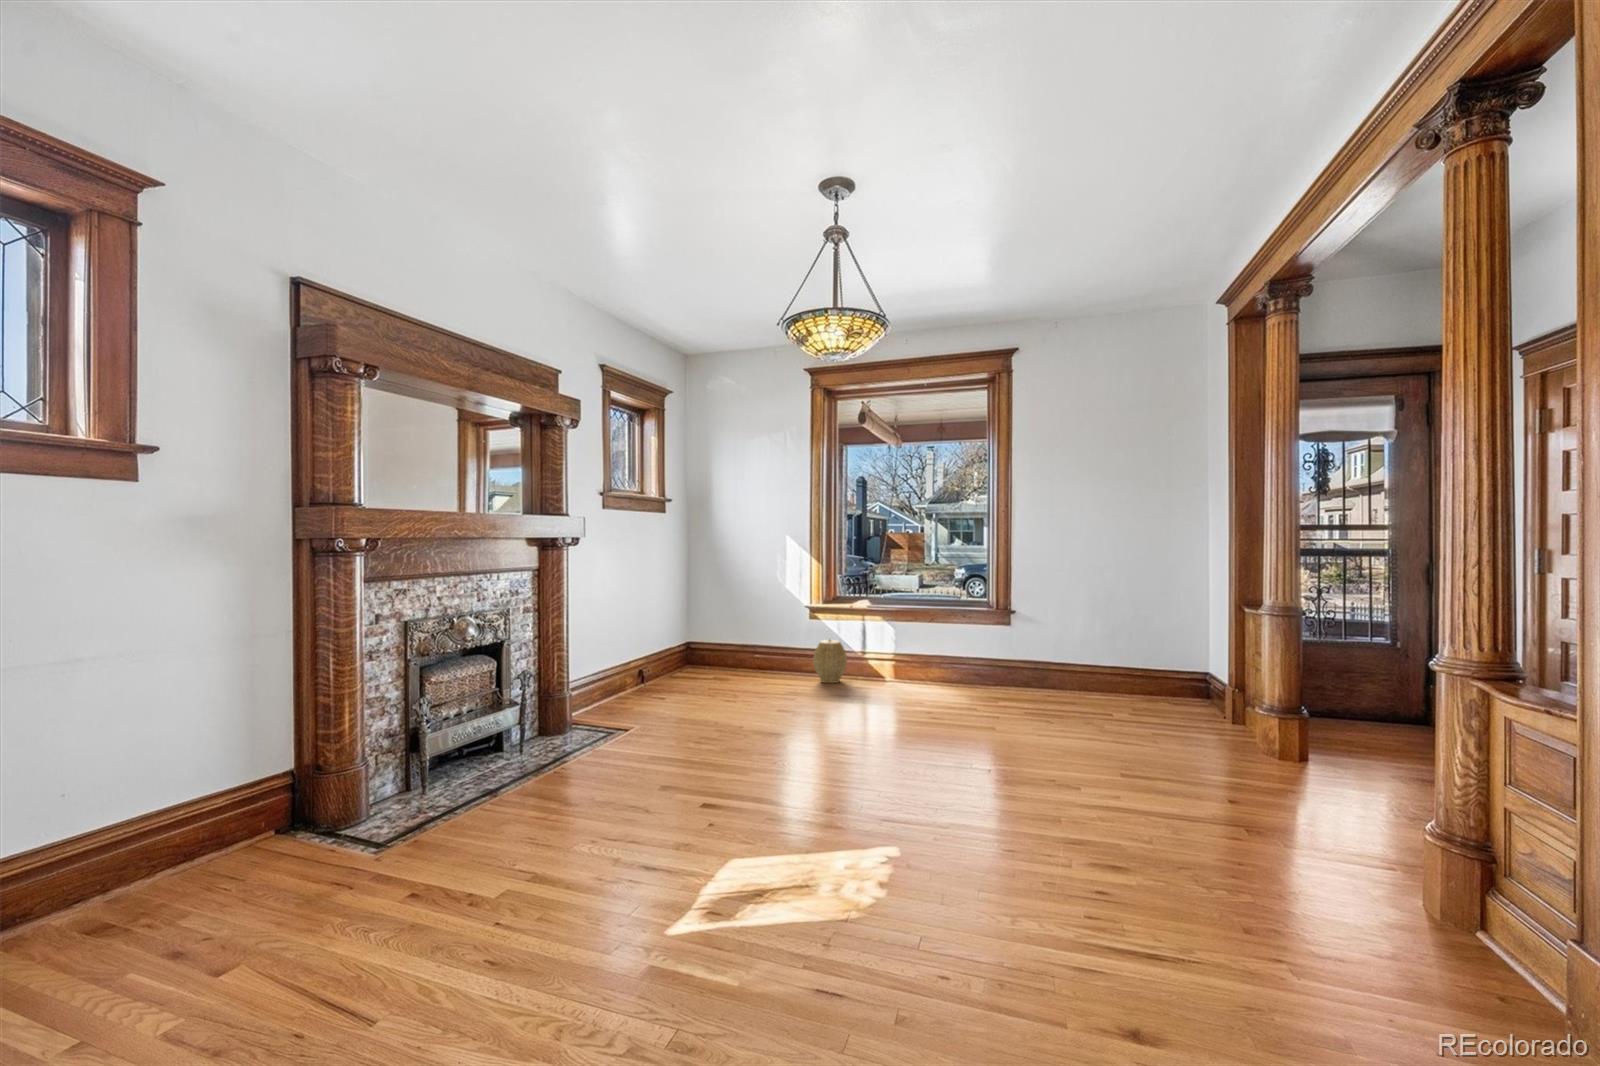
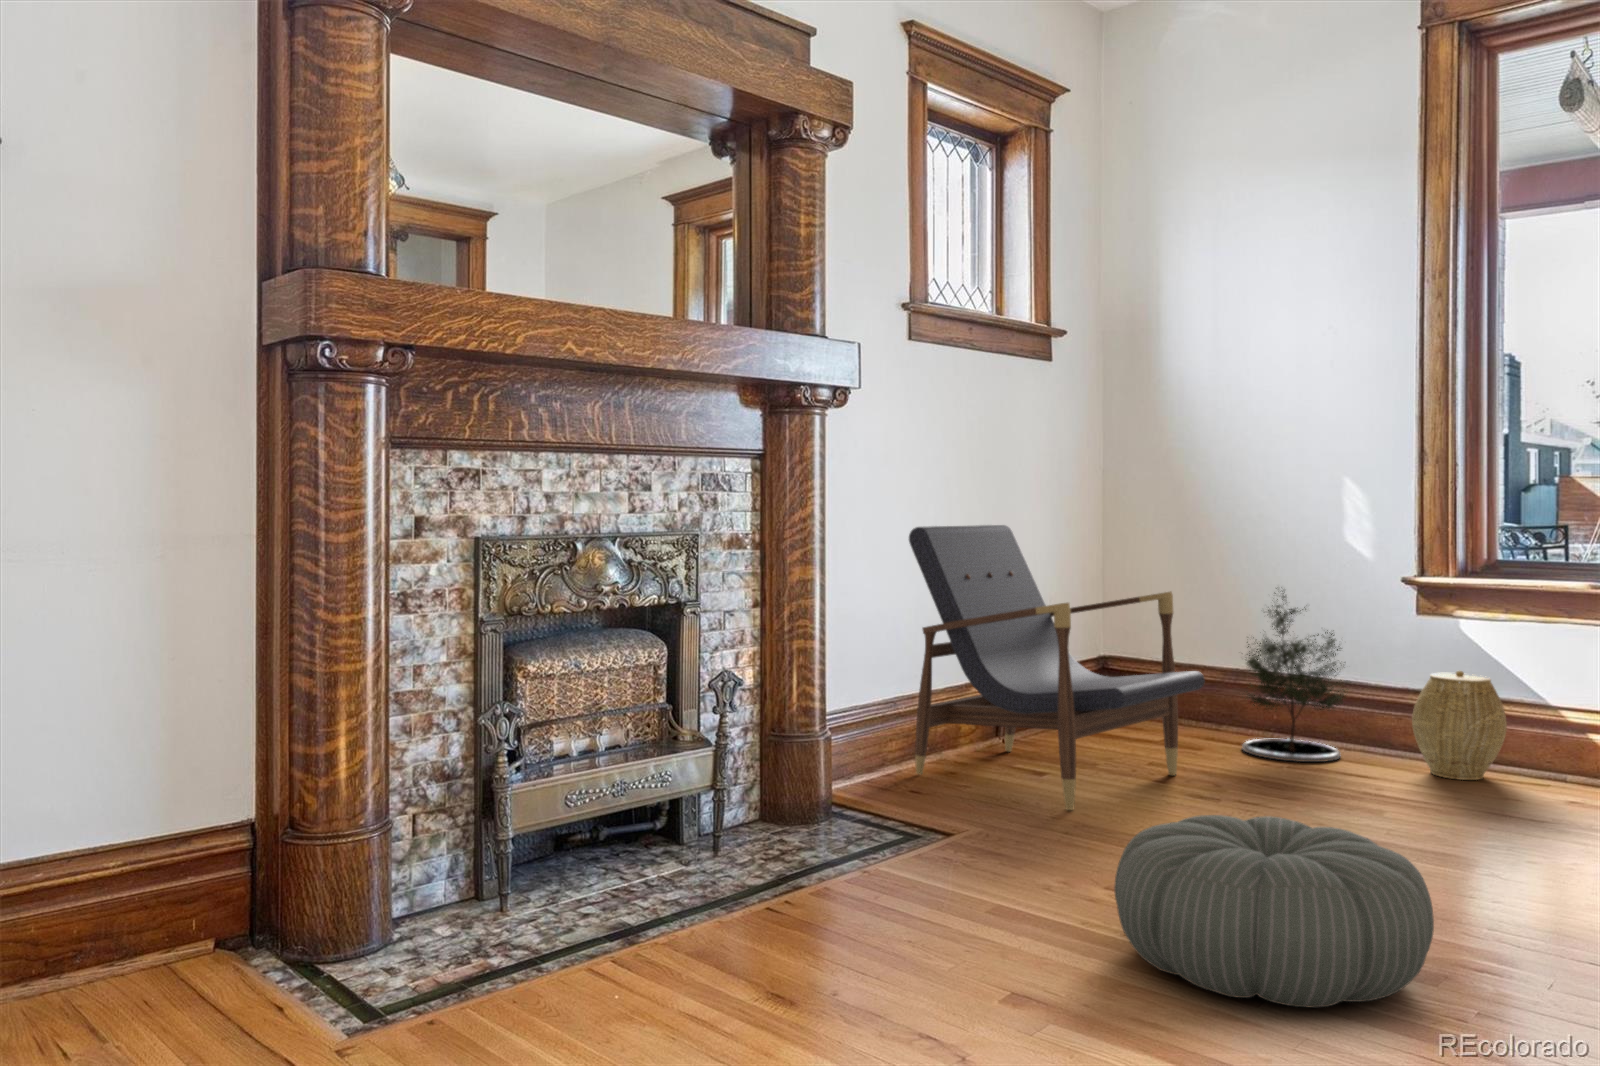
lounge chair: none [602,589,732,714] -> present [909,525,1205,810]
potted tree: none [745,608,790,682] -> present [1242,588,1346,762]
pouf: none [701,710,815,781] -> present [1114,815,1434,1007]

